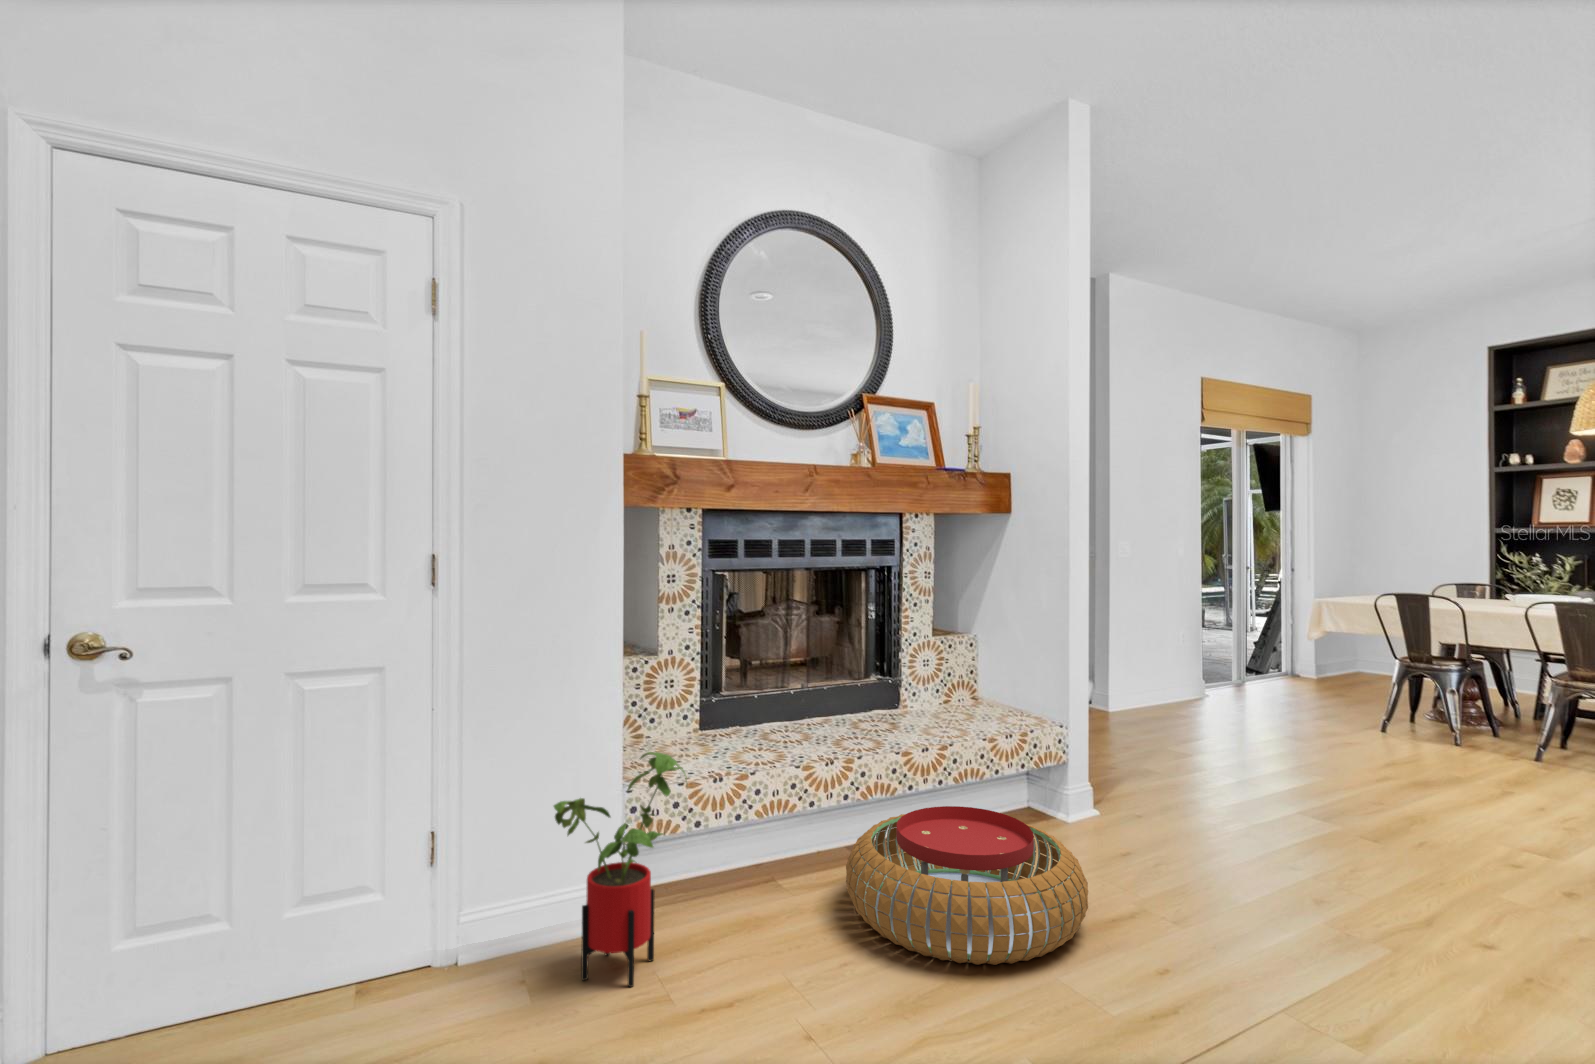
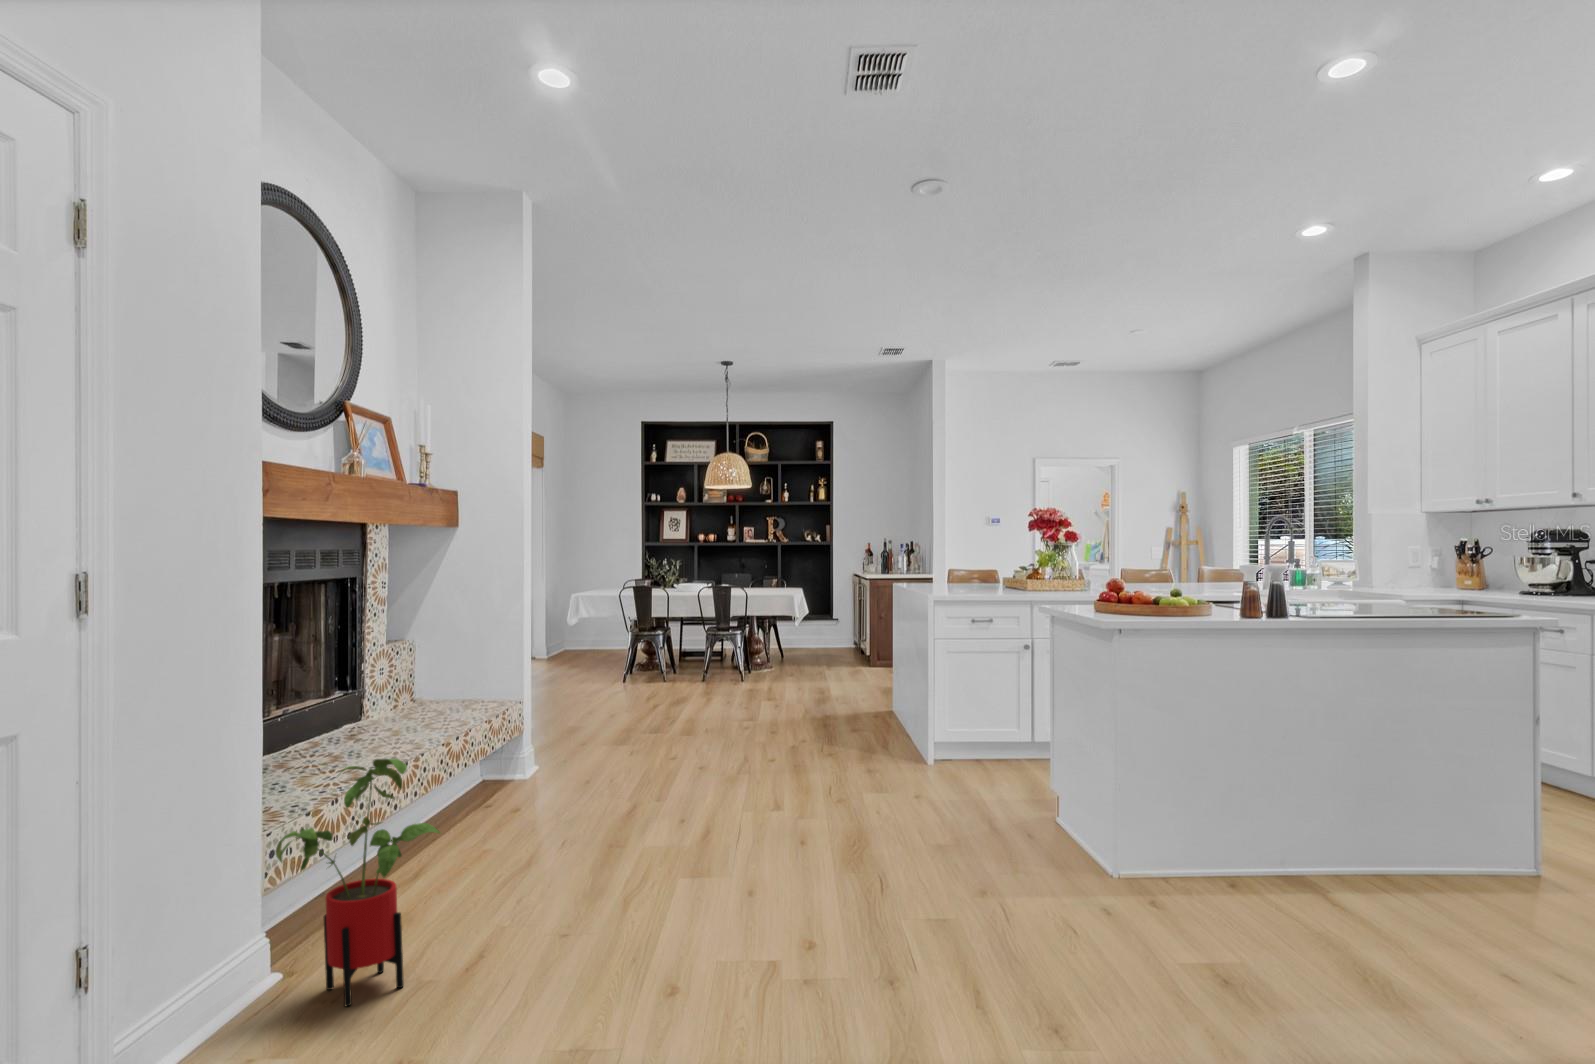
pouf: present [846,806,1088,965] -> none [457,767,664,883]

